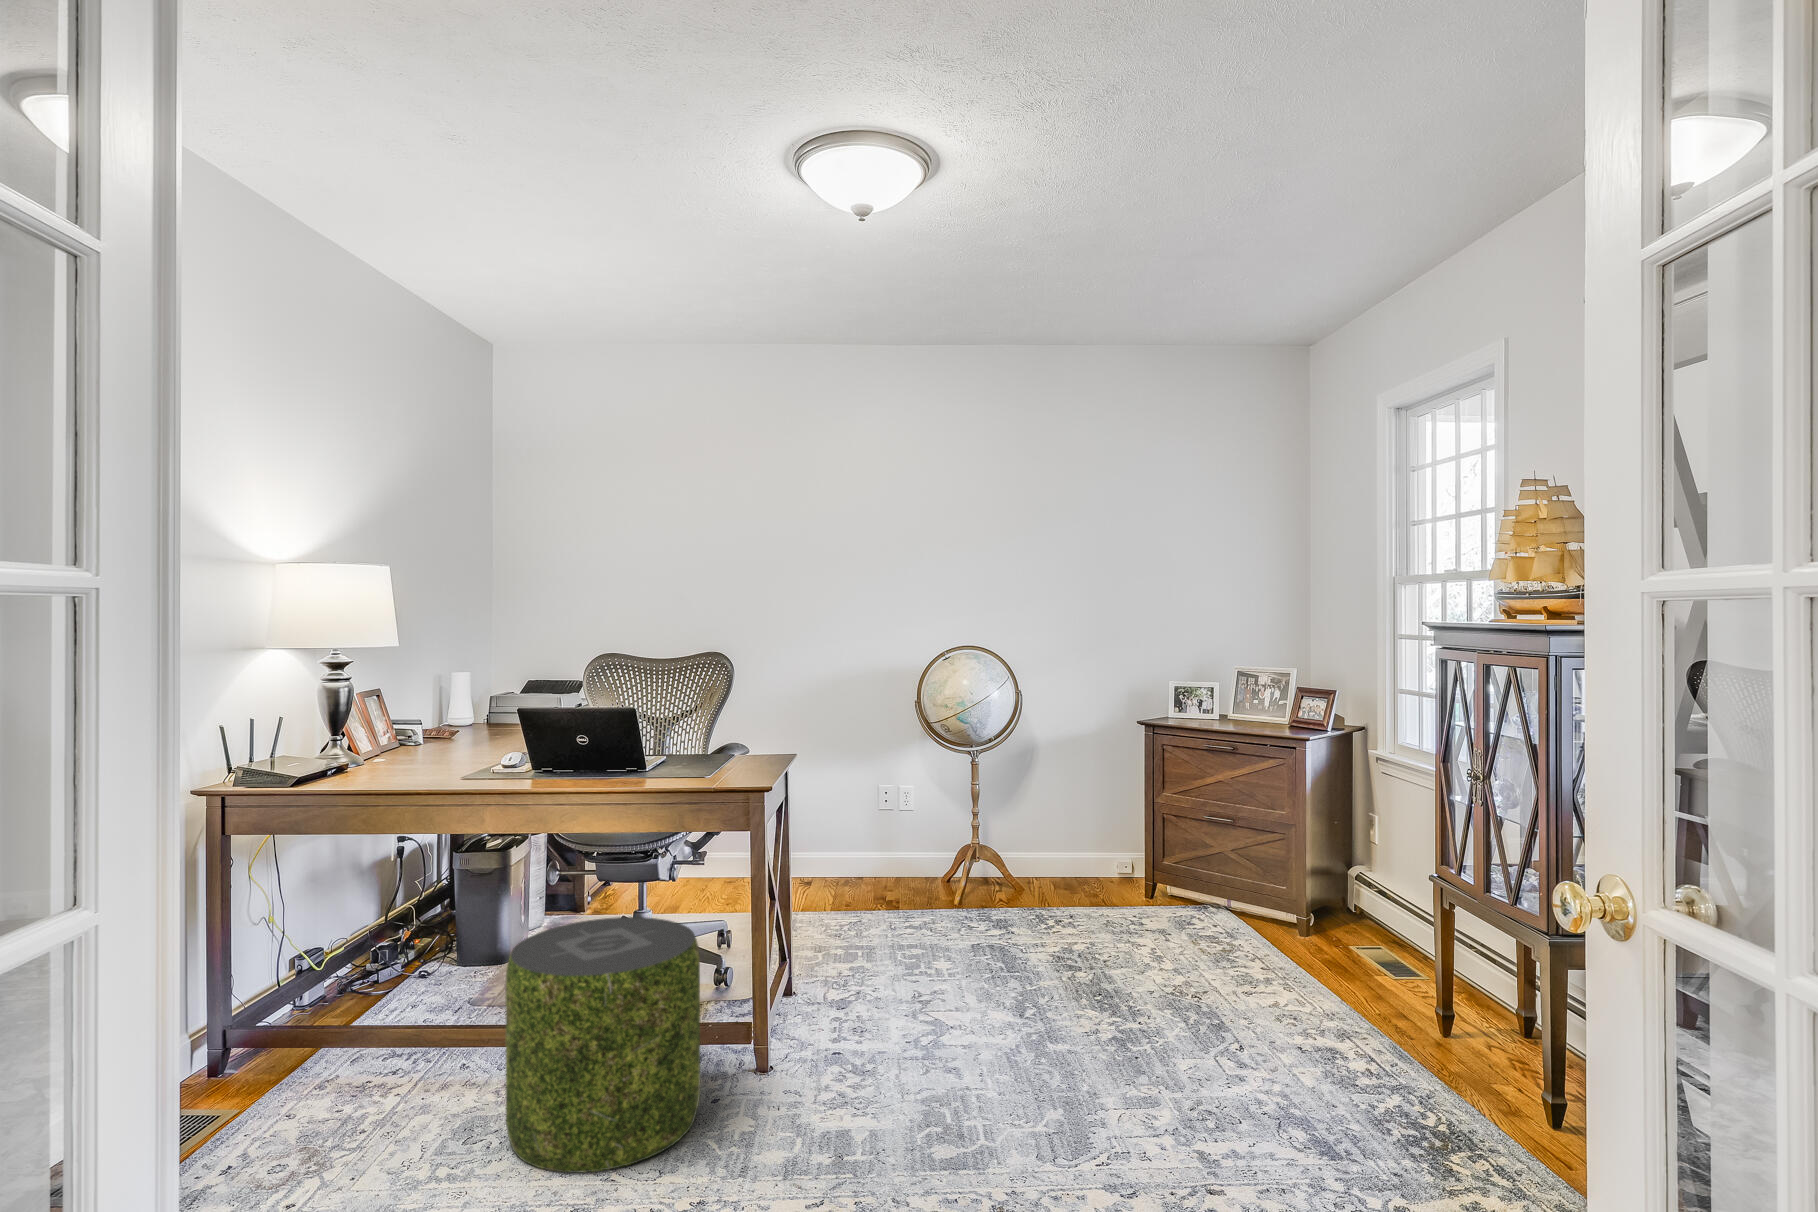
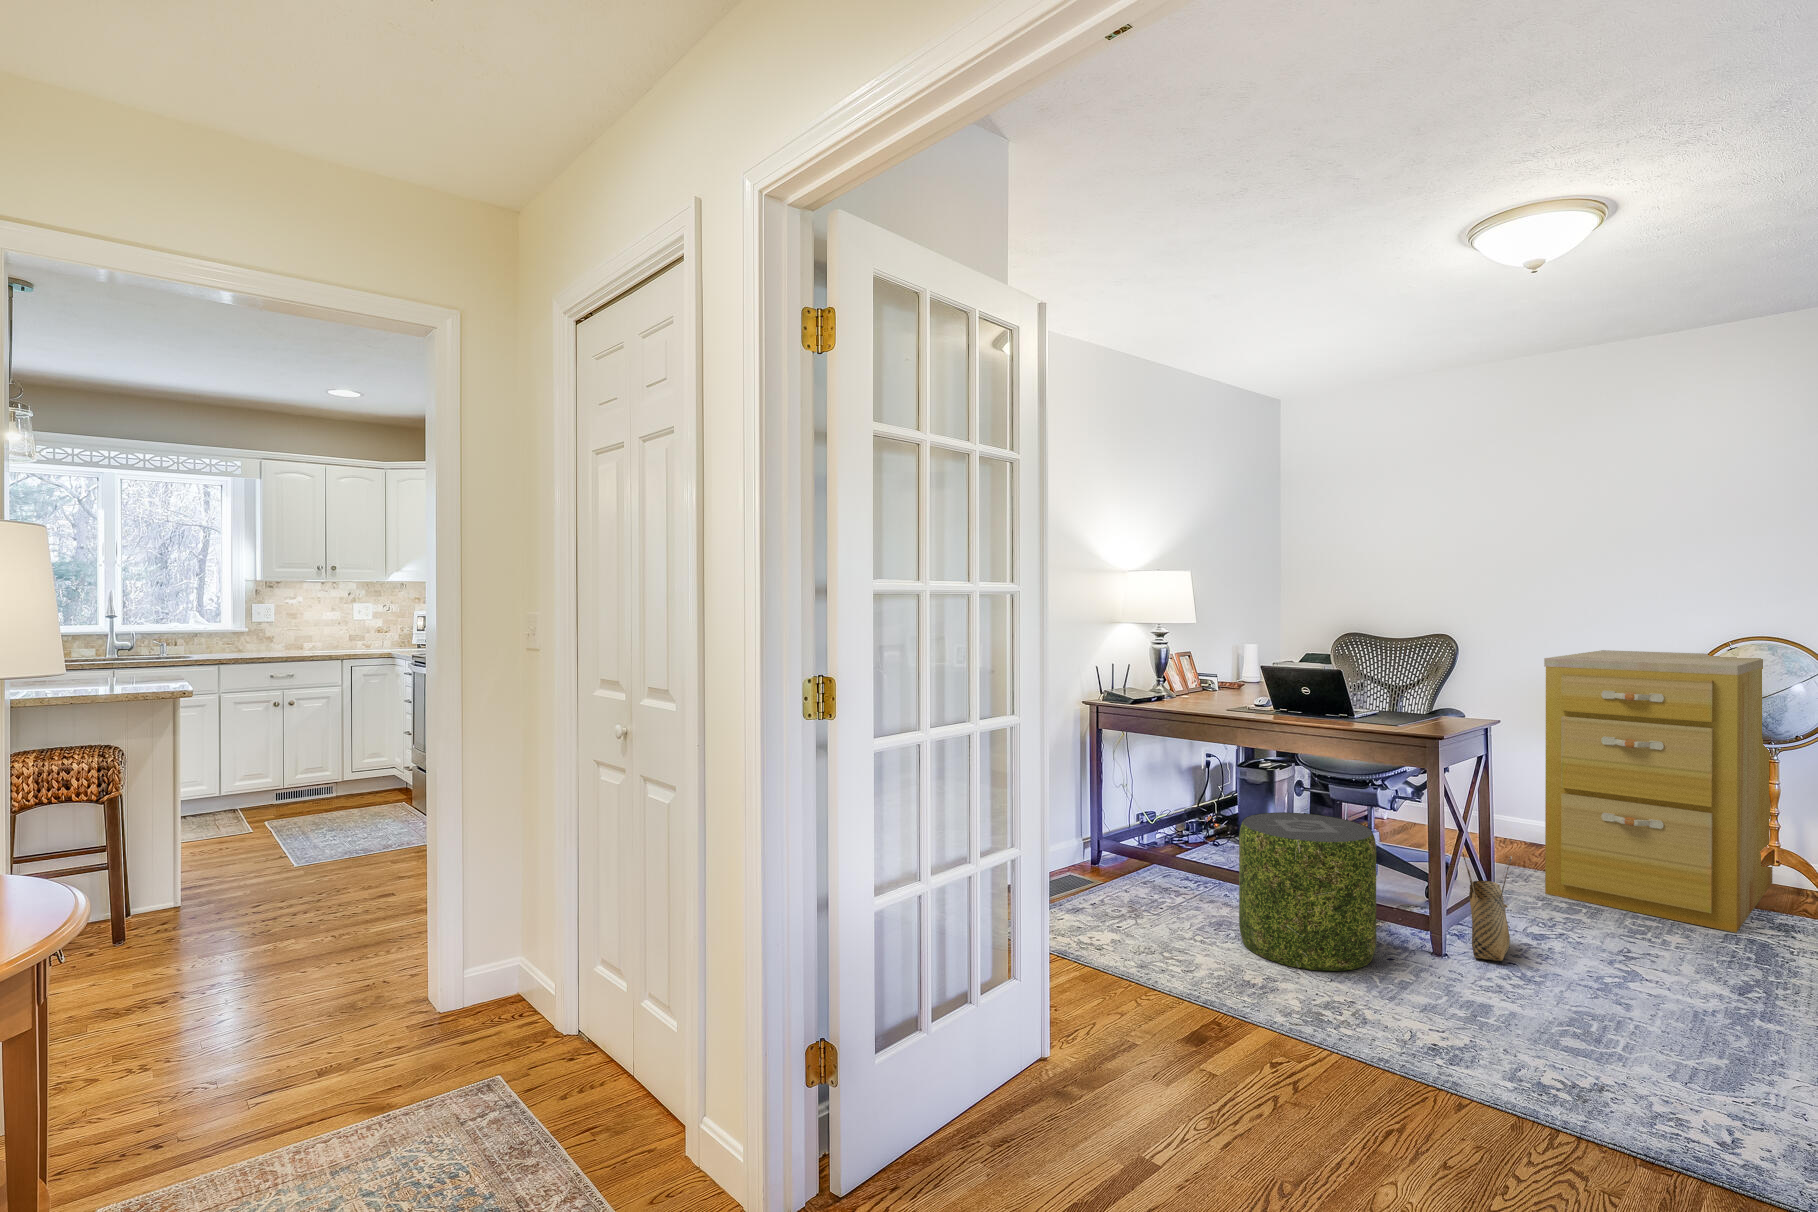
filing cabinet: none [816,665,979,940] -> present [1544,650,1772,933]
woven basket: none [779,920,833,1059] -> present [1462,852,1512,961]

